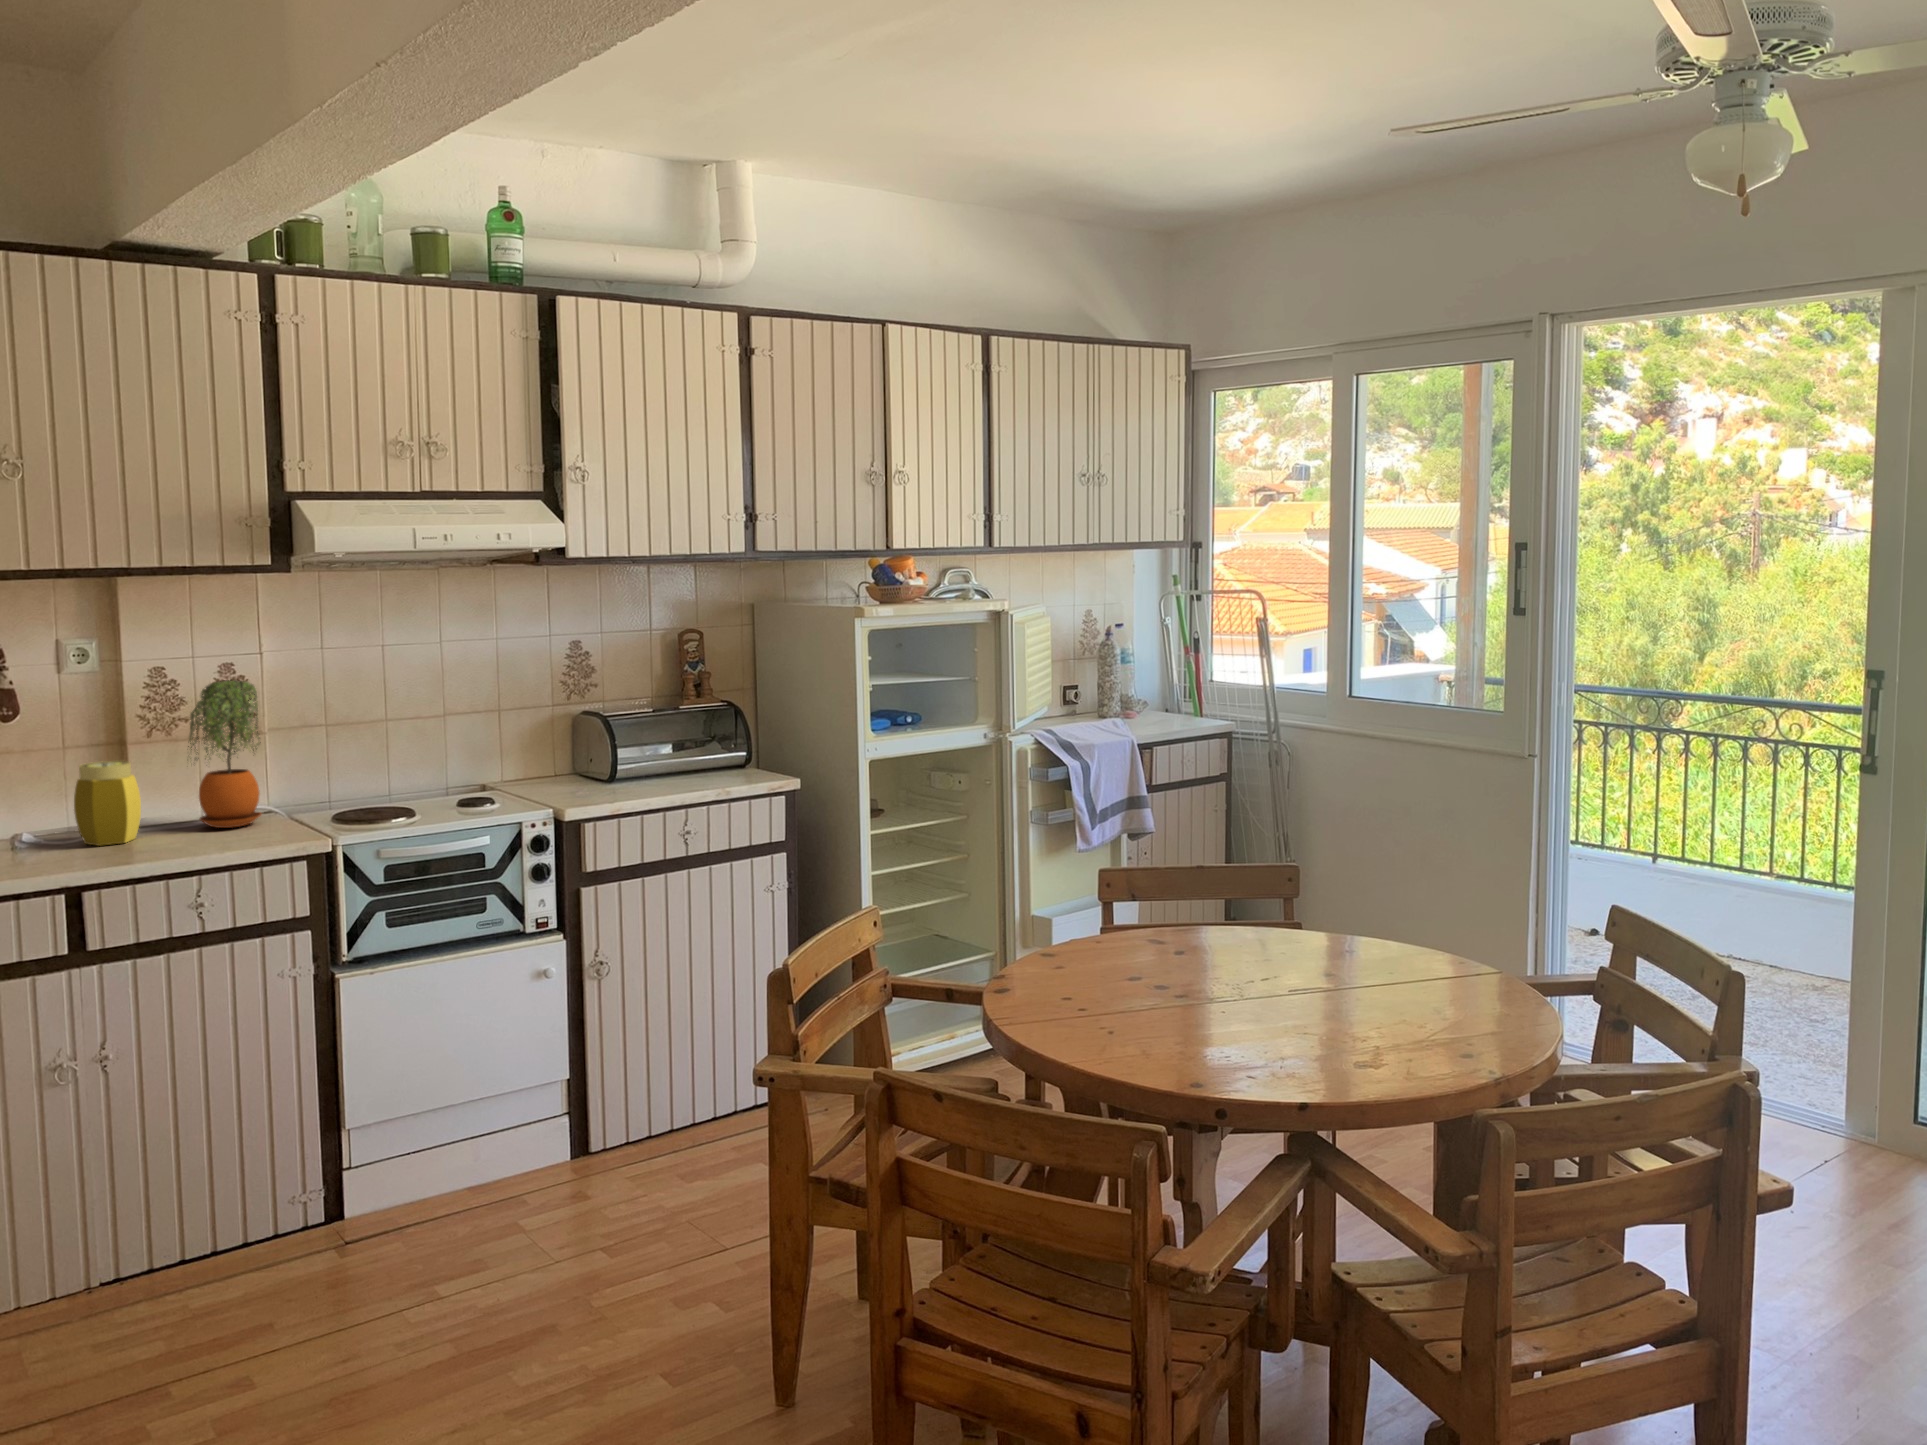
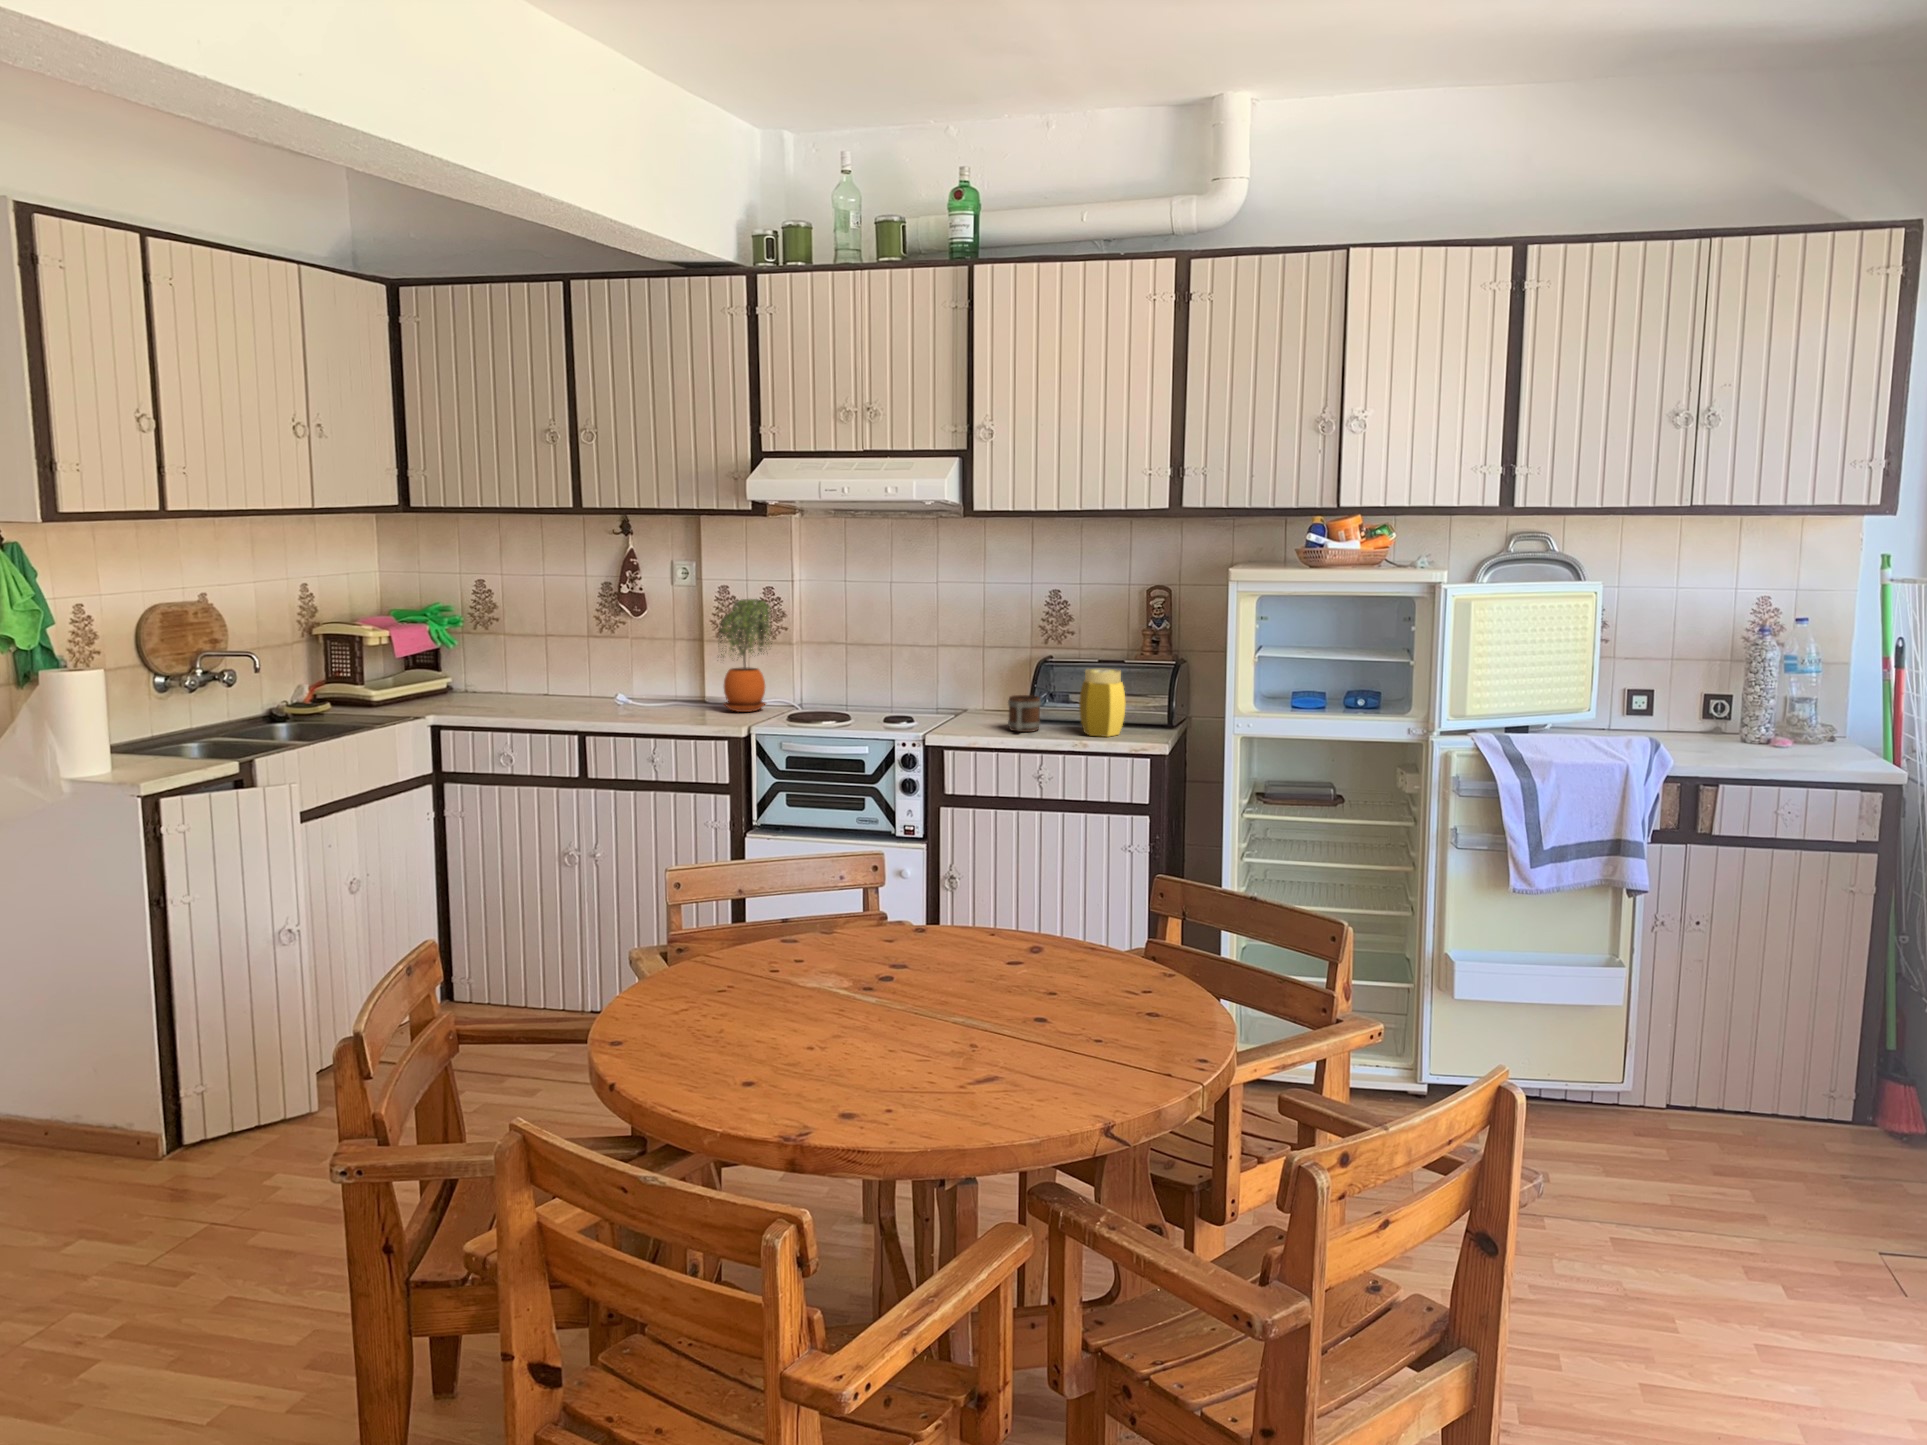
mug: none [612,752,649,792] -> present [1008,695,1041,732]
jar: present [74,761,141,846] -> present [1079,669,1126,737]

